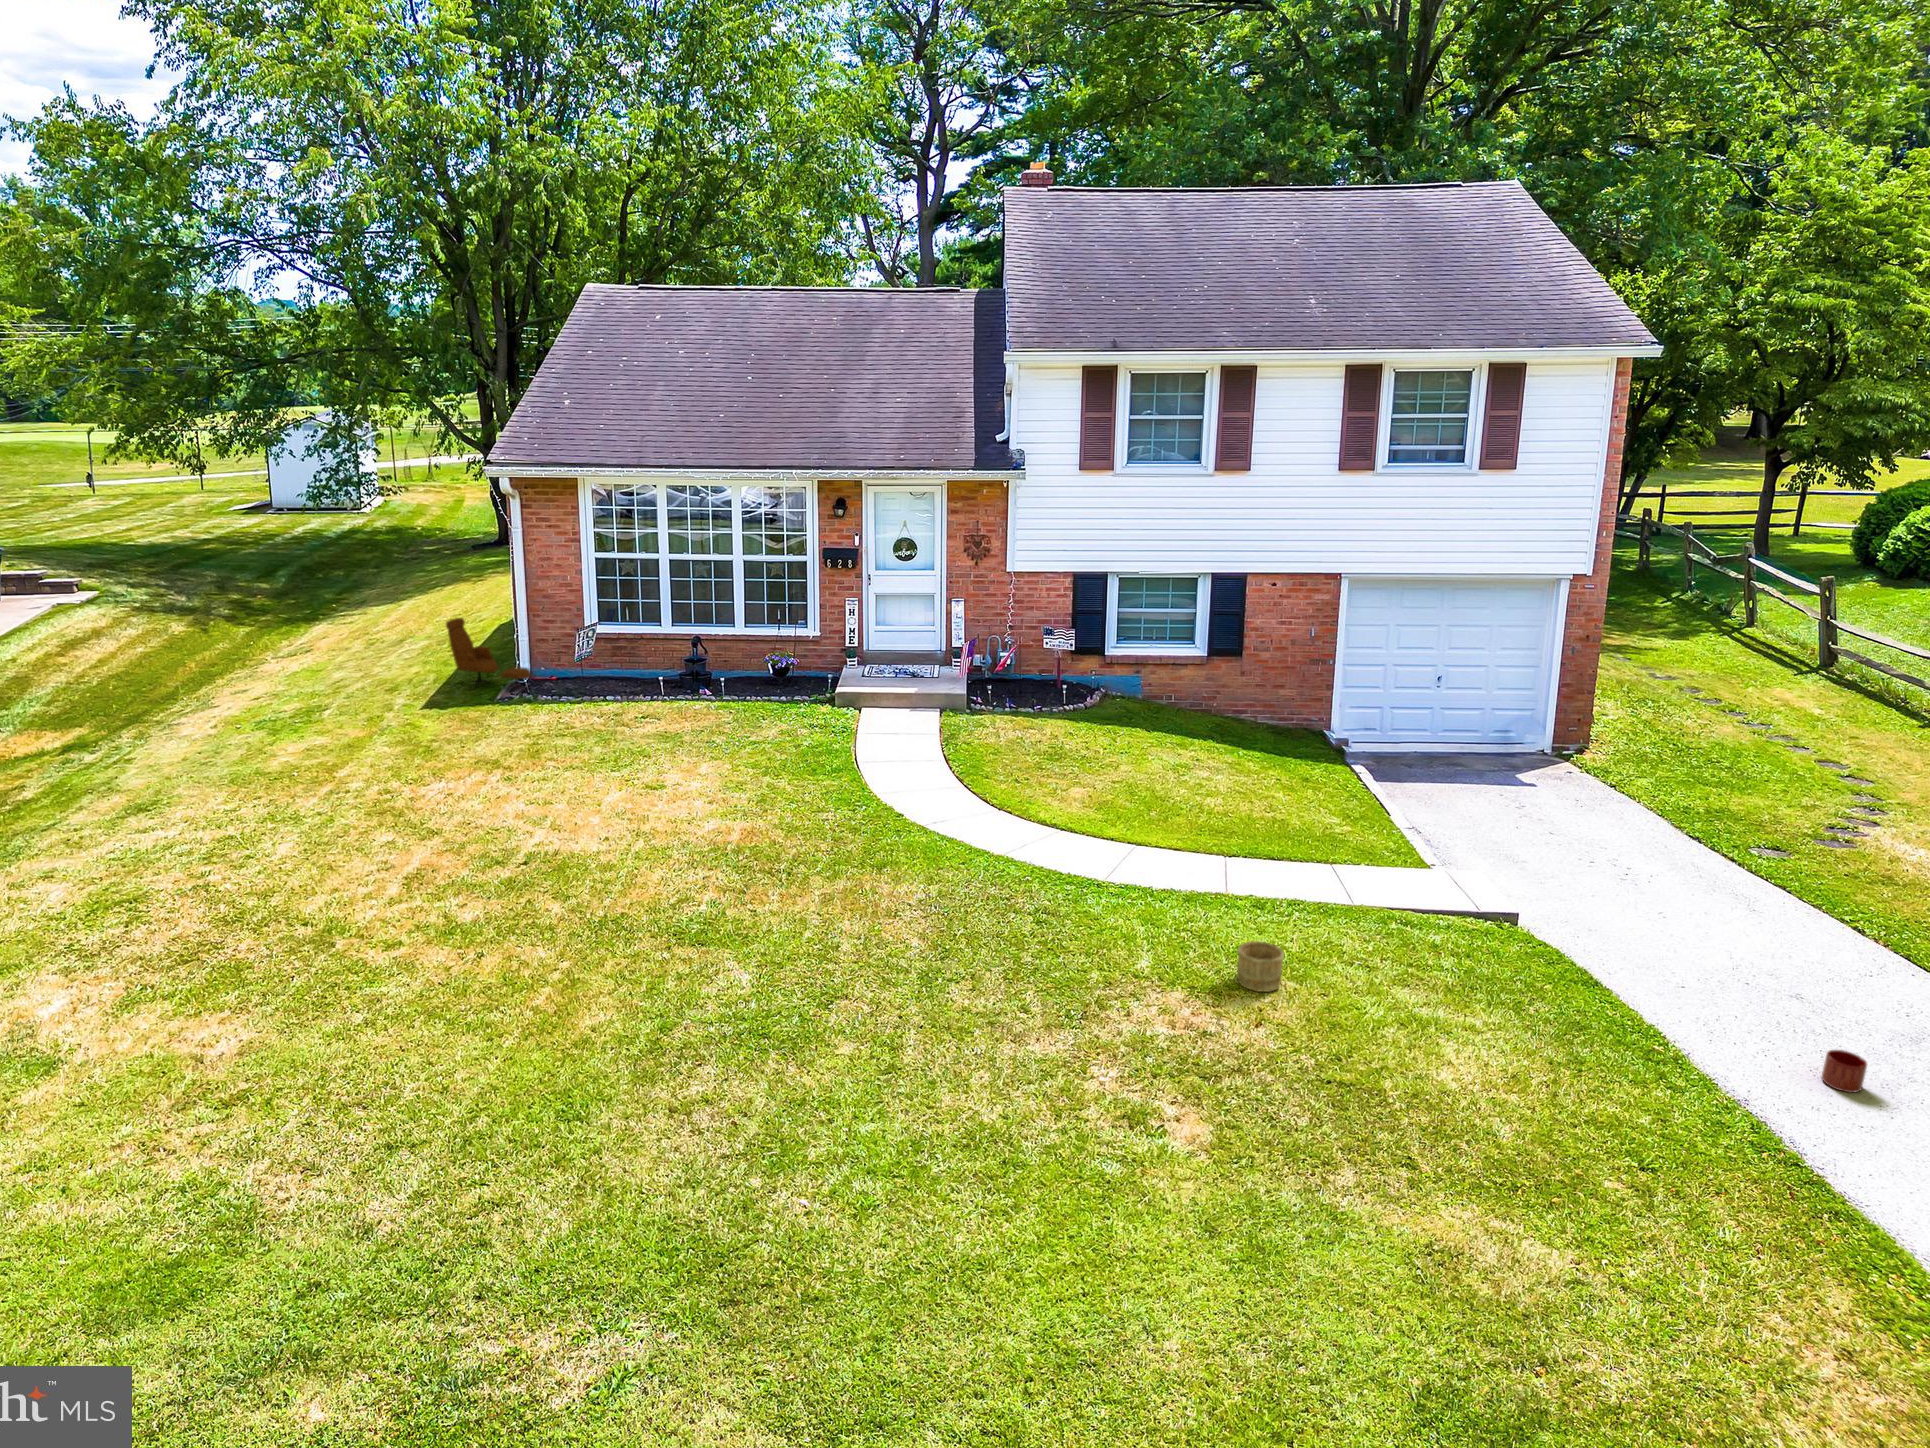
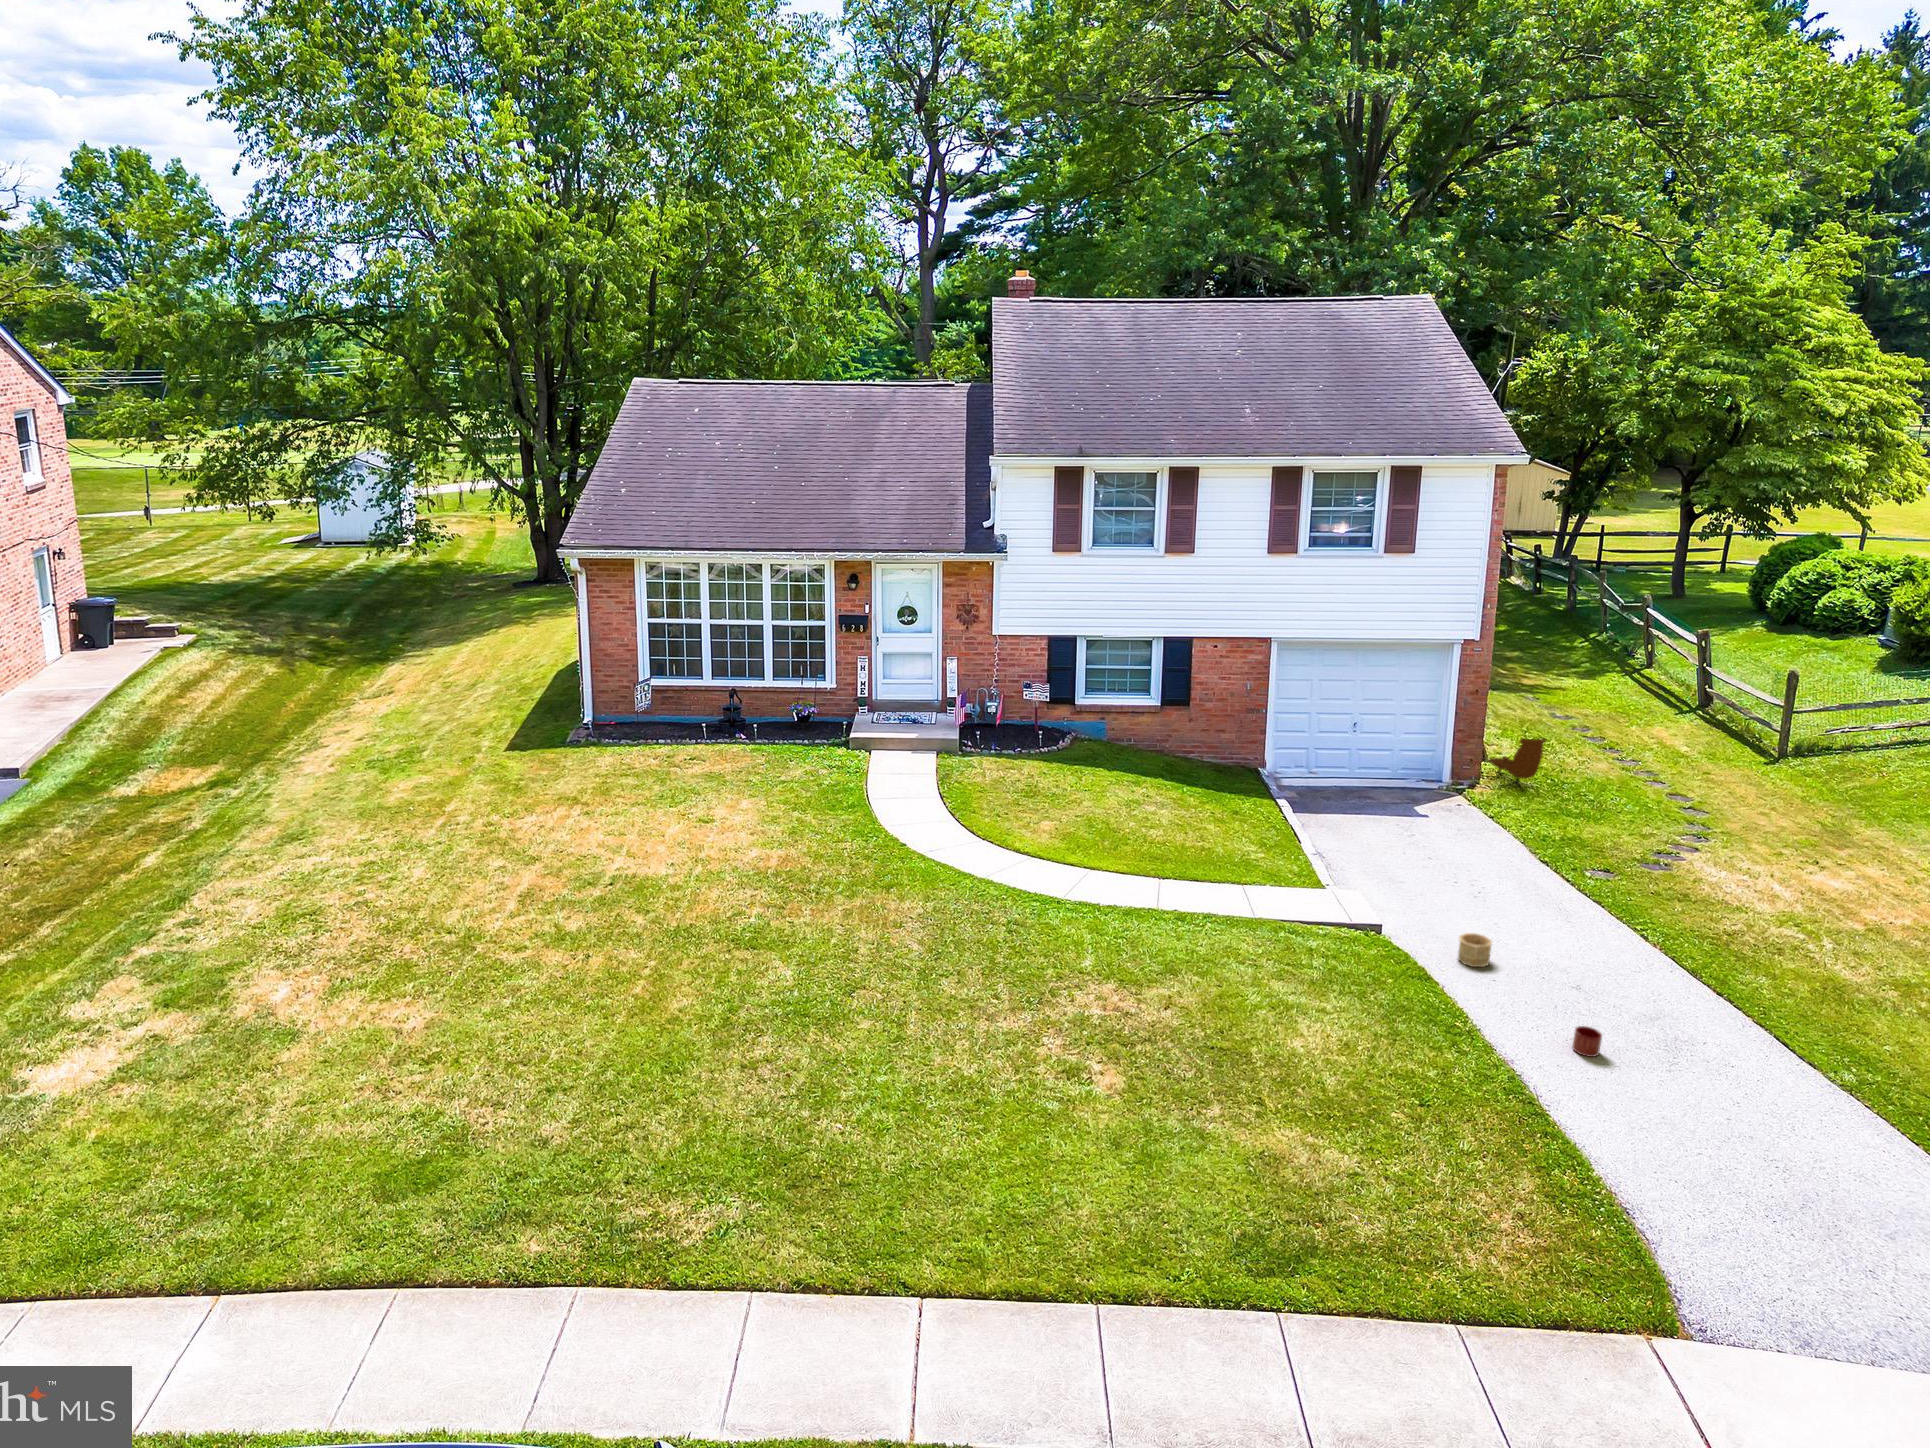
lounge chair: present [446,618,531,688] -> present [1488,738,1546,788]
wooden bucket: present [1237,941,1284,992] -> present [1458,933,1492,967]

